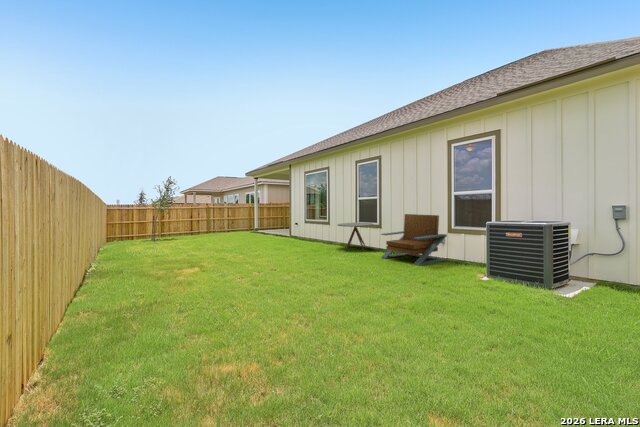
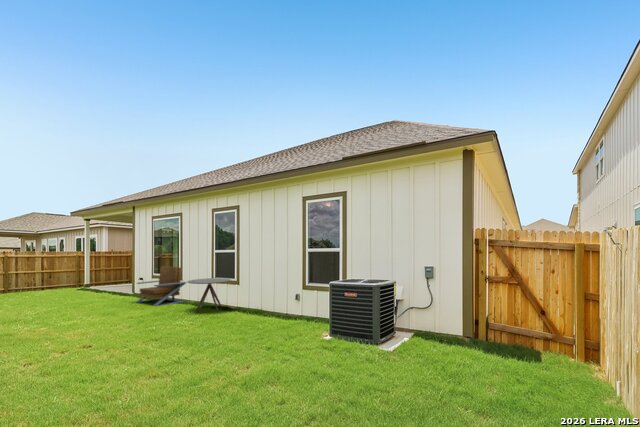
lounge chair: present [381,214,447,266] -> present [136,266,186,306]

